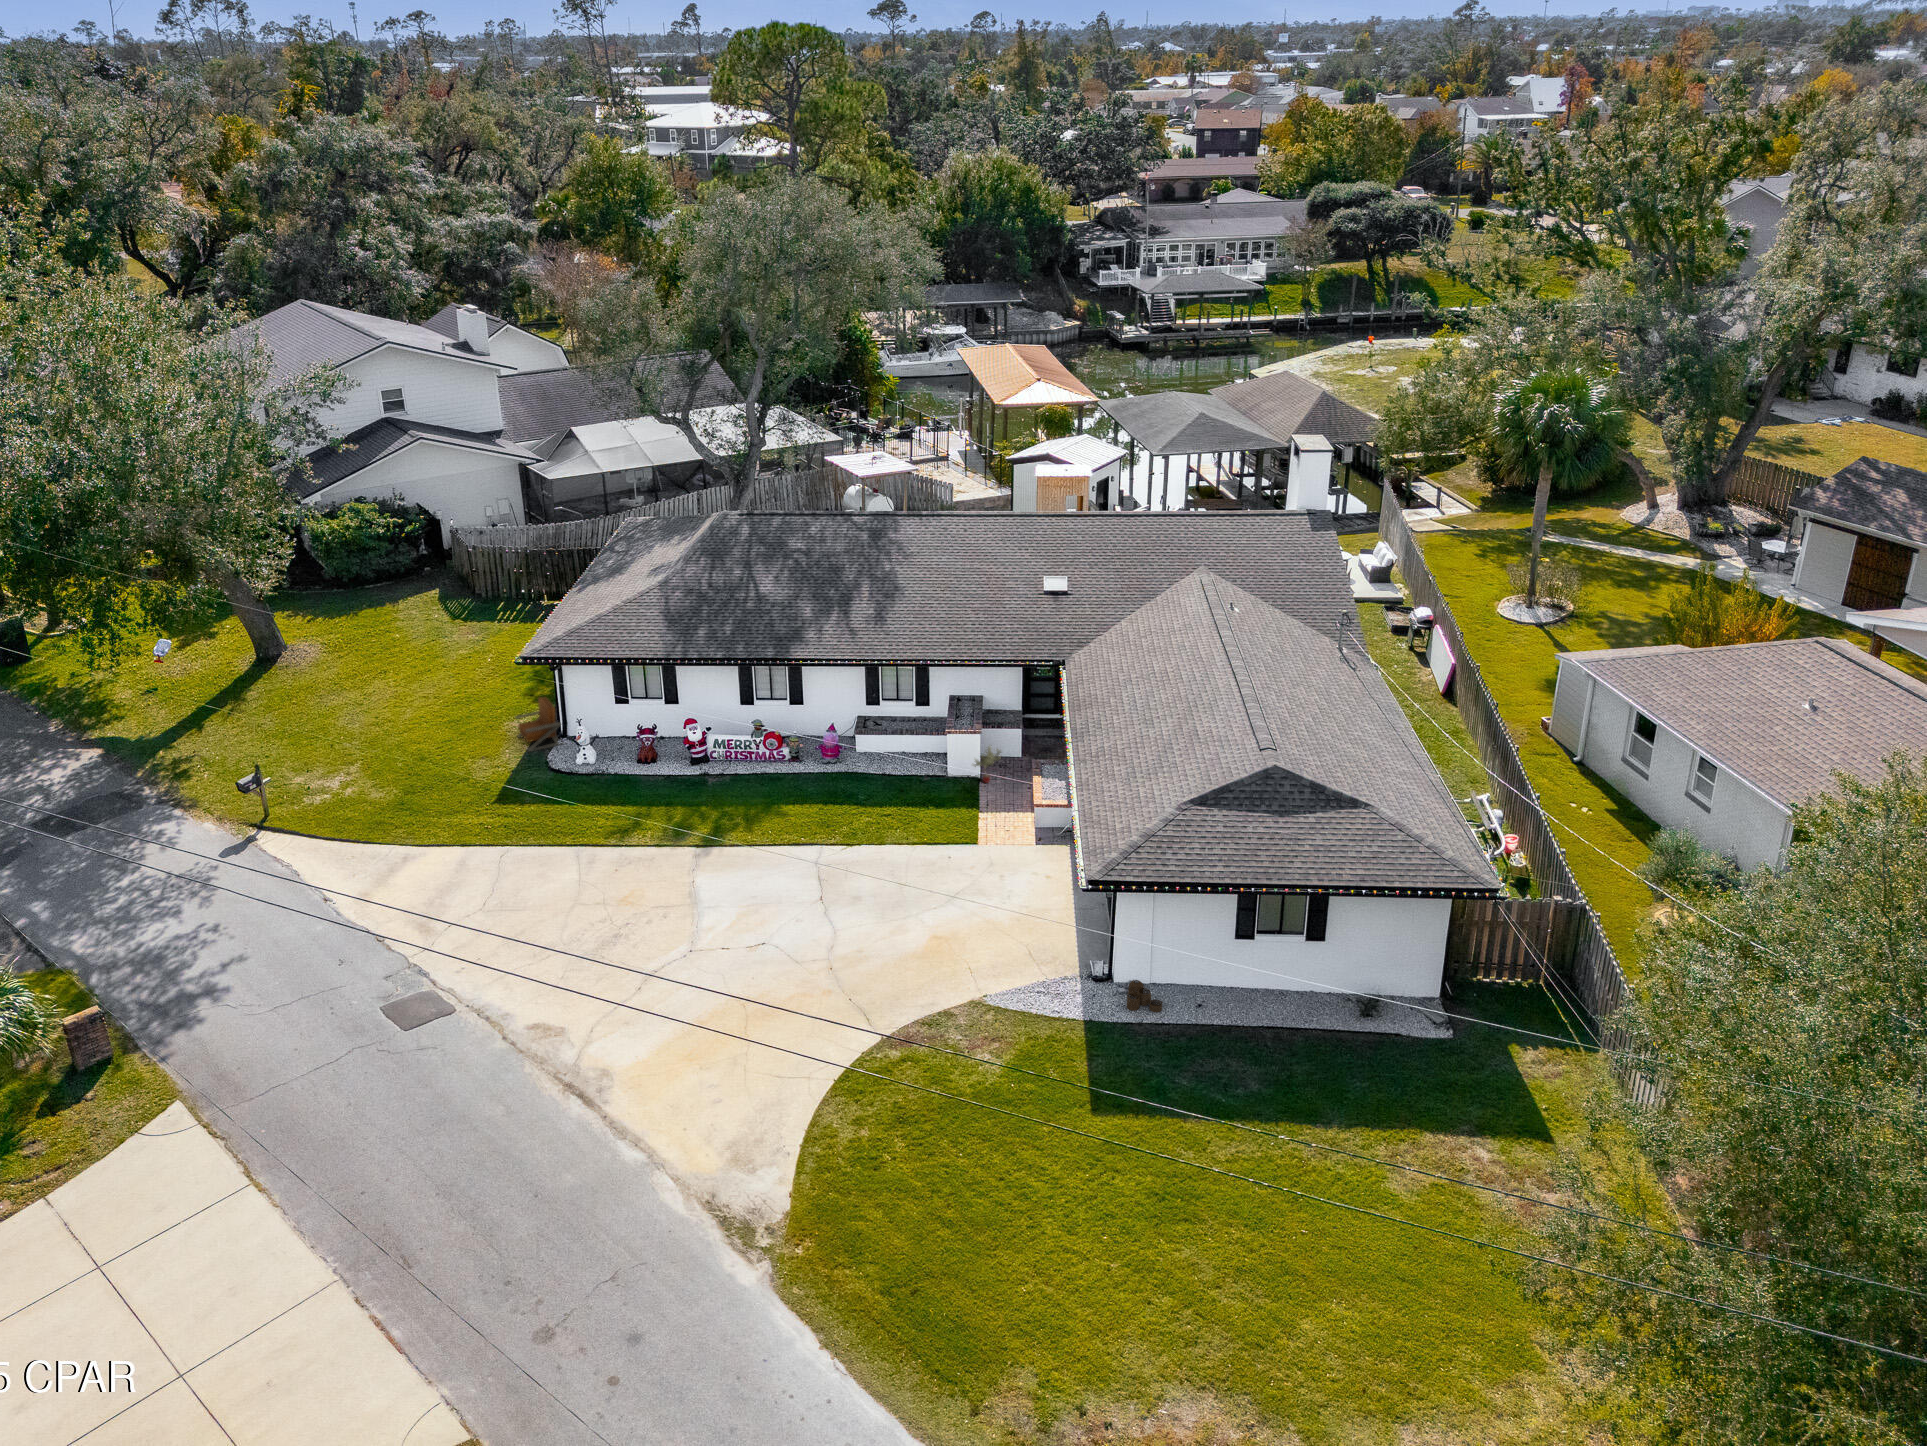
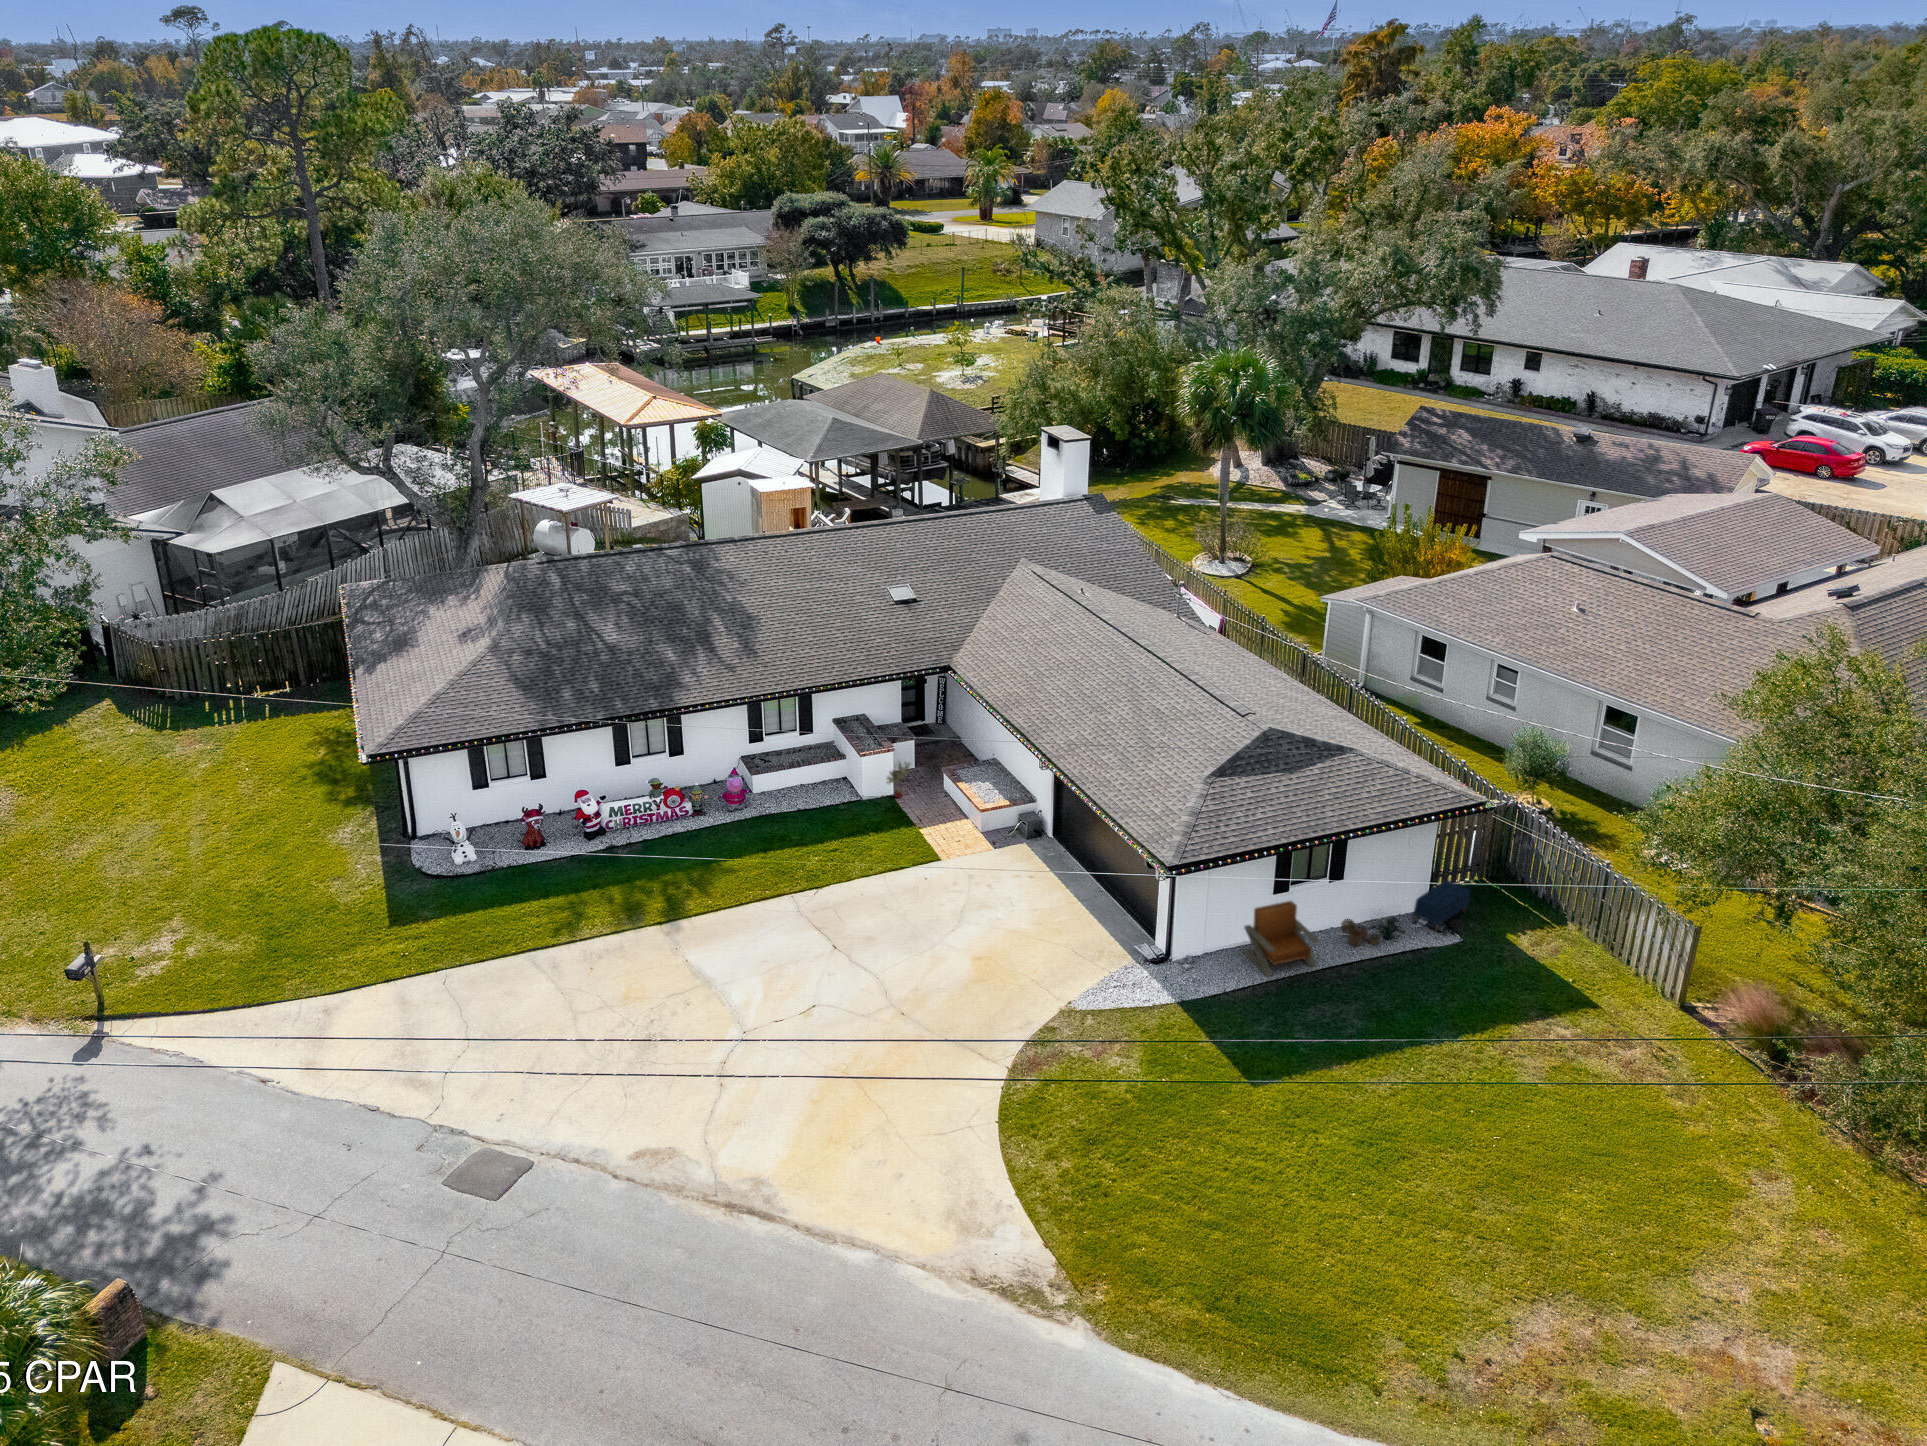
lounge chair: present [516,697,561,752] -> present [1243,901,1319,976]
bench: none [1418,977,1495,1030] -> present [1414,880,1471,931]
woven basket: present [1127,980,1163,1012] -> present [1341,919,1381,946]

